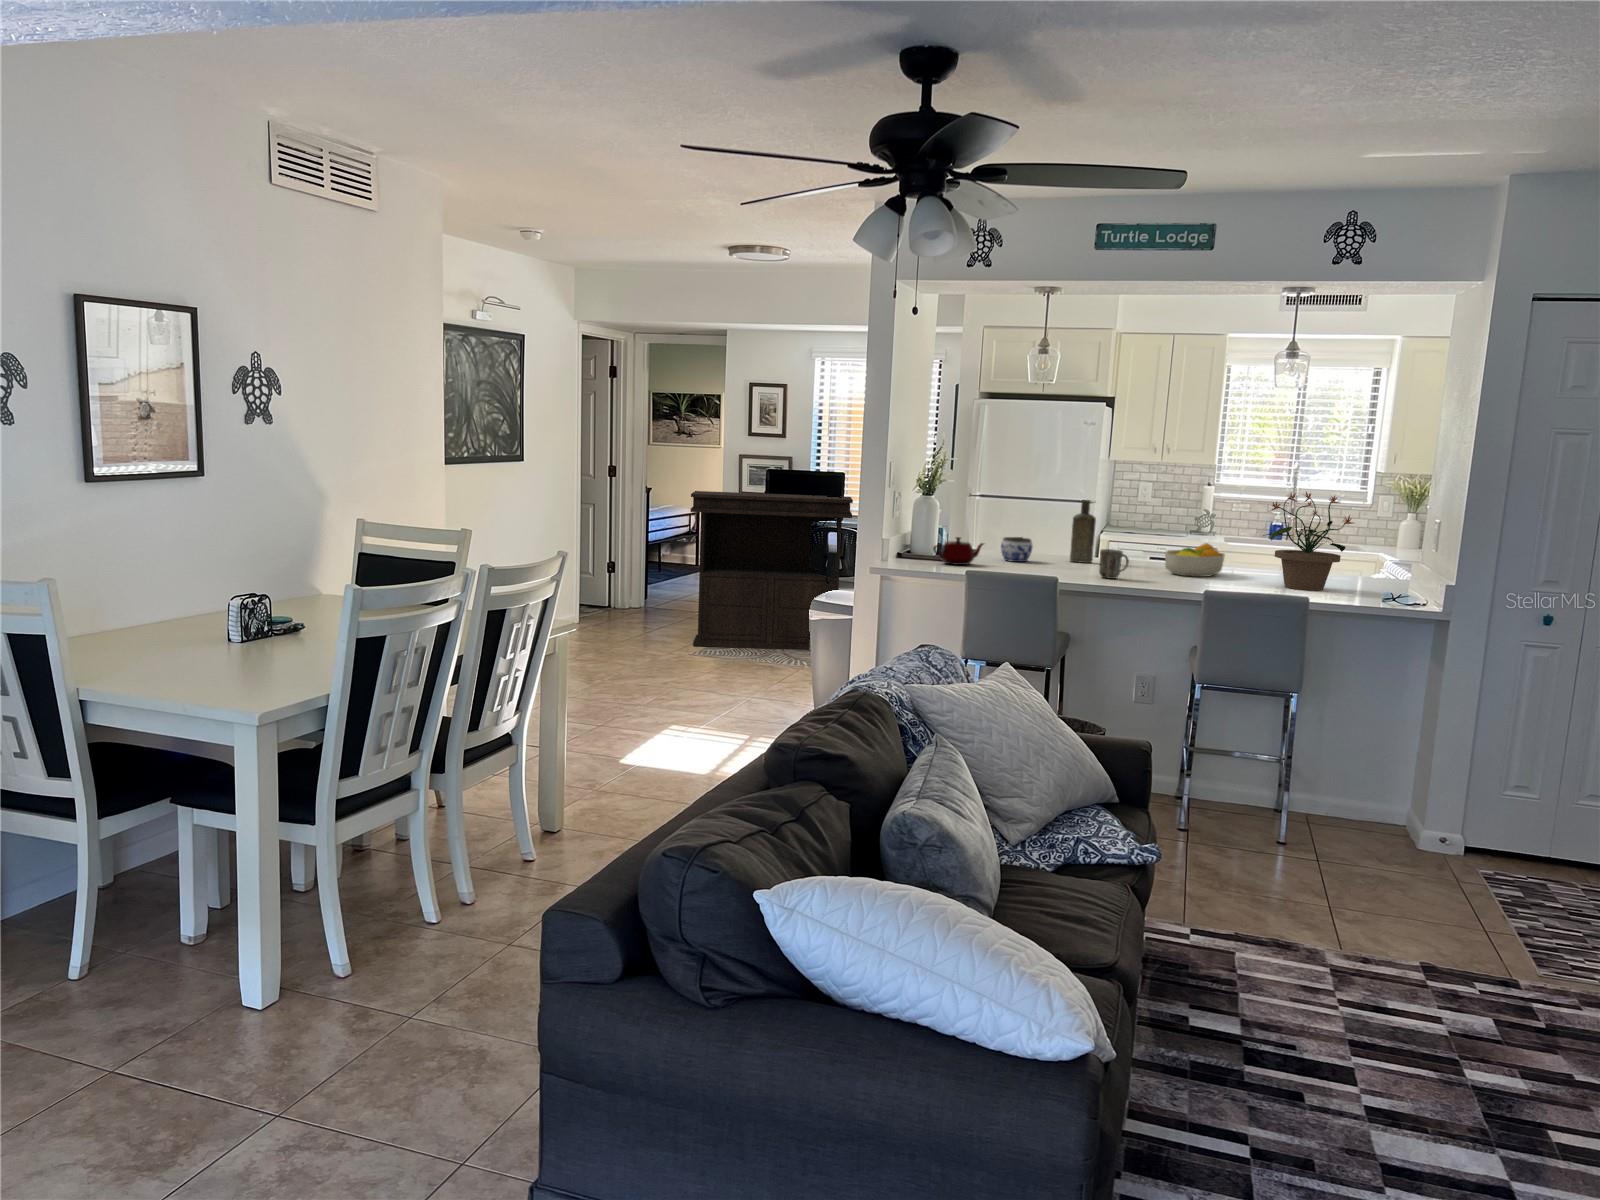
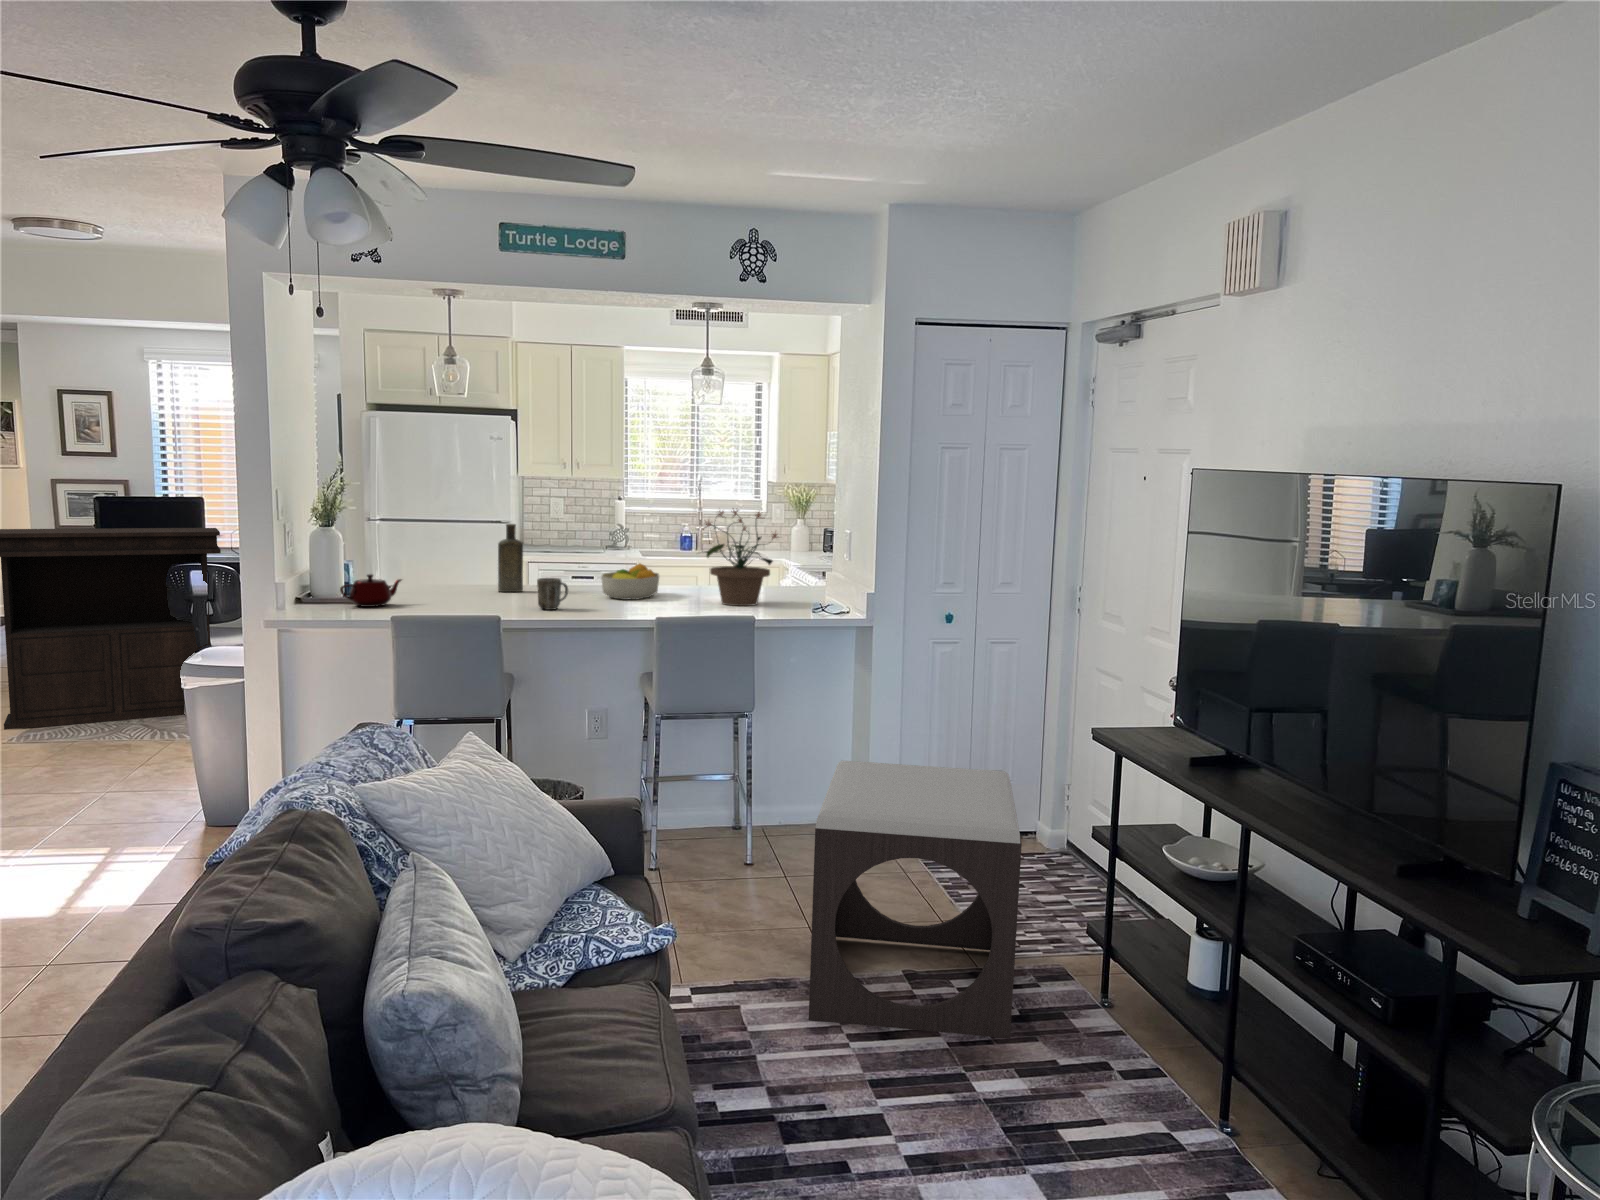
jar: present [1001,537,1033,562] -> none [420,569,456,597]
footstool: none [1302,744,1576,1049] -> present [809,761,1022,1038]

